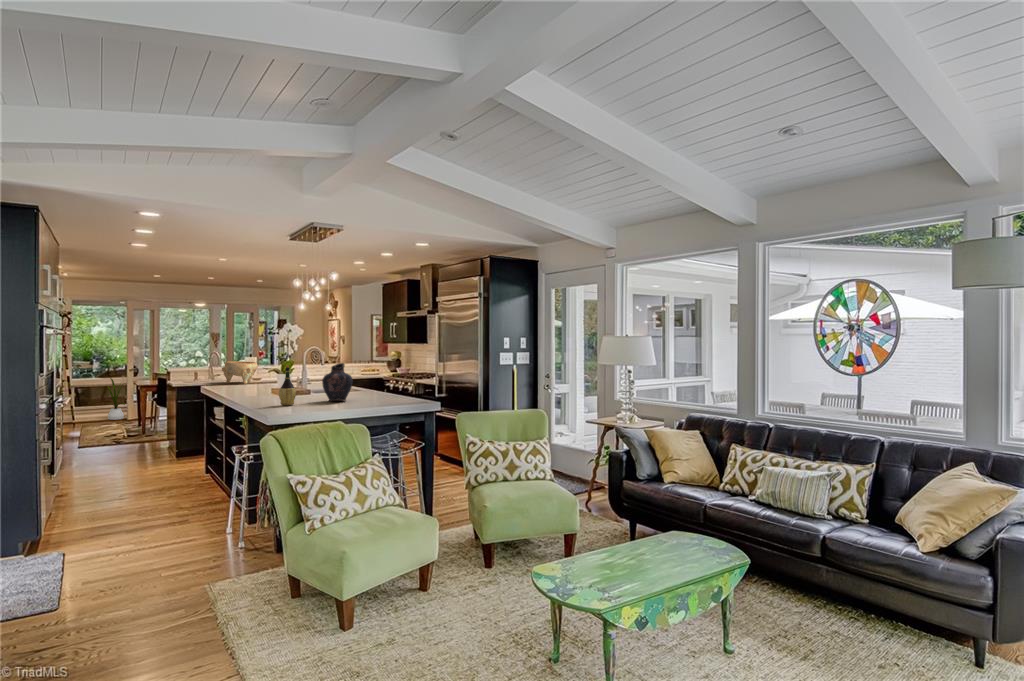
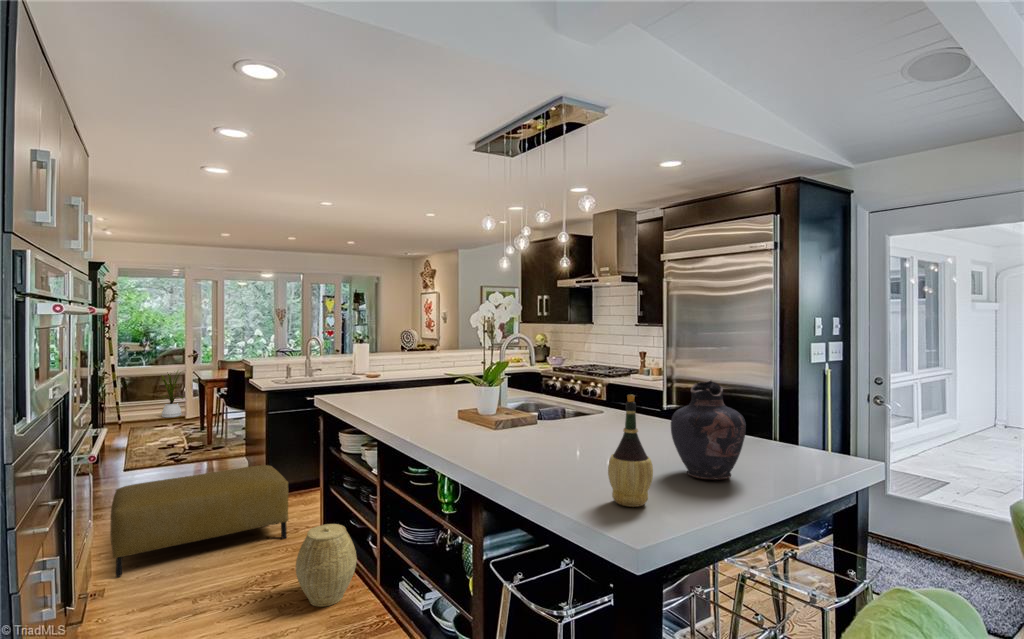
decorative bowl: present [222,361,258,384] -> none [347,355,404,394]
ottoman: none [81,430,186,481] -> present [110,465,288,577]
woven basket: none [181,449,215,488] -> present [296,524,357,607]

